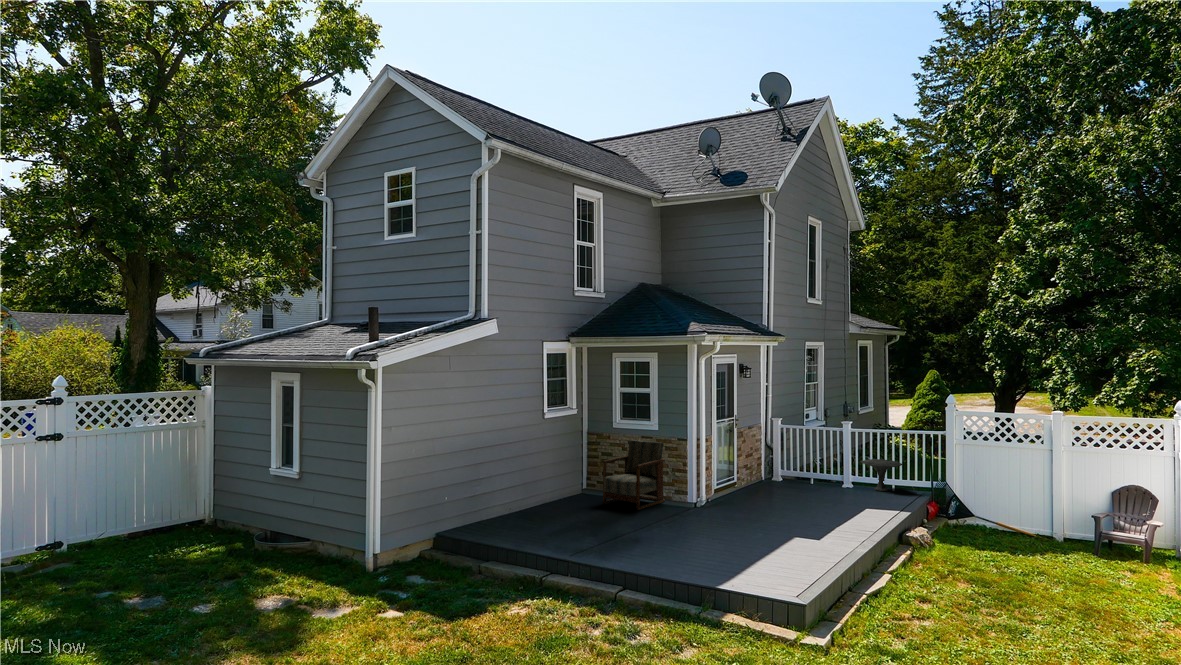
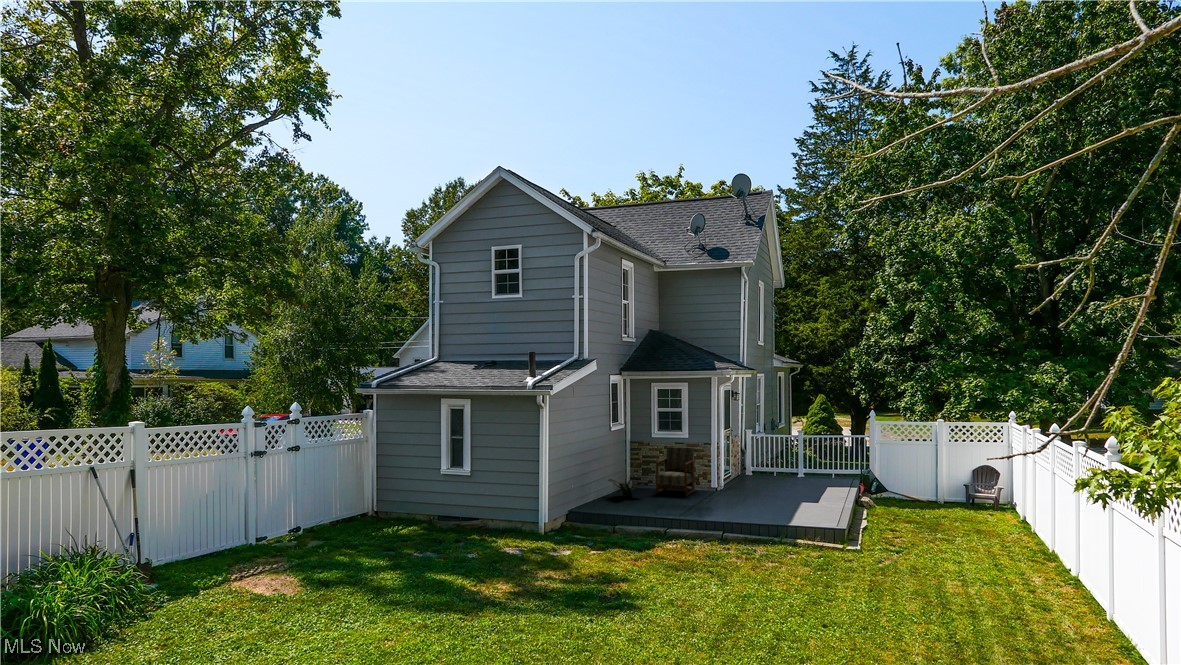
side table: present [860,459,903,491] -> none [811,455,841,477]
potted plant: none [535,481,582,507] -> present [608,479,643,497]

